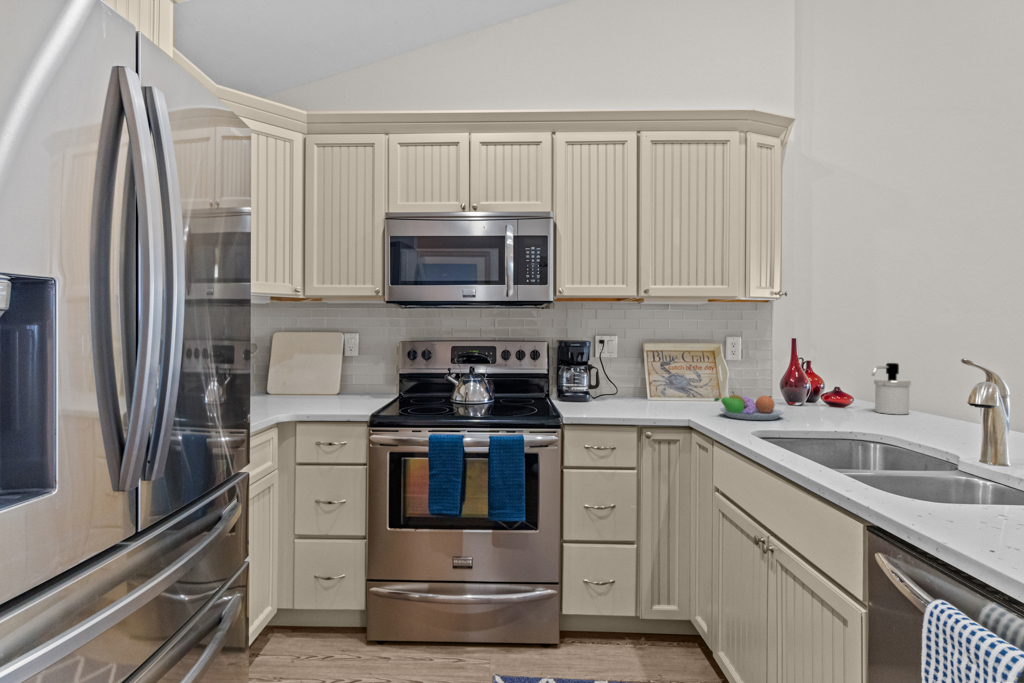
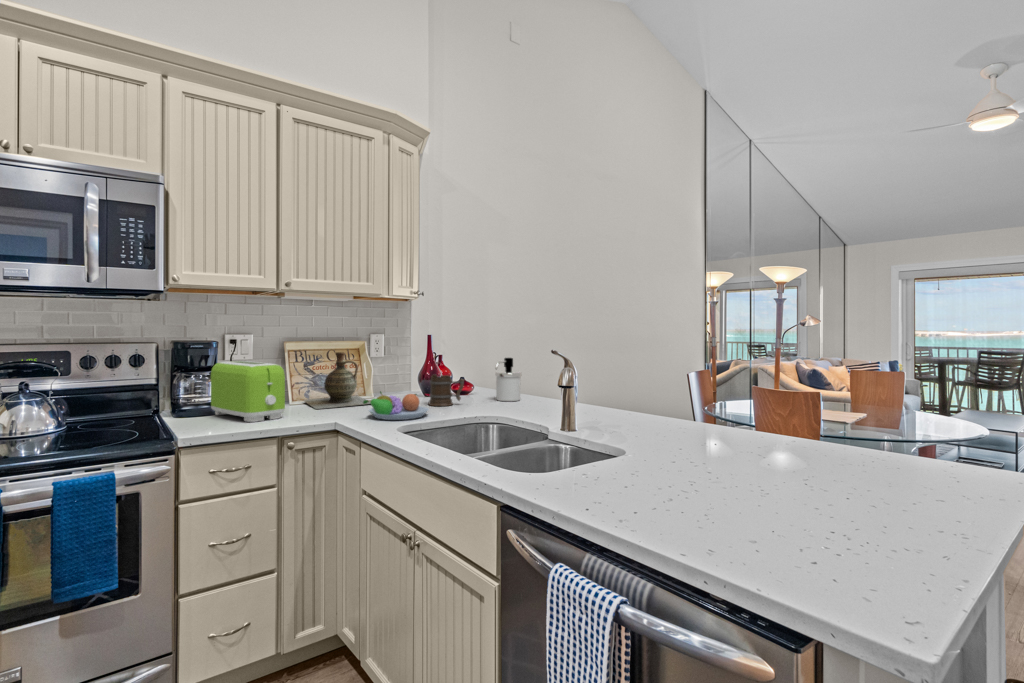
ceramic jug: none [660,353,728,405] -> present [303,352,370,409]
toaster: none [586,358,644,410] -> present [211,361,285,422]
mug: none [787,378,831,413] -> present [429,374,464,406]

